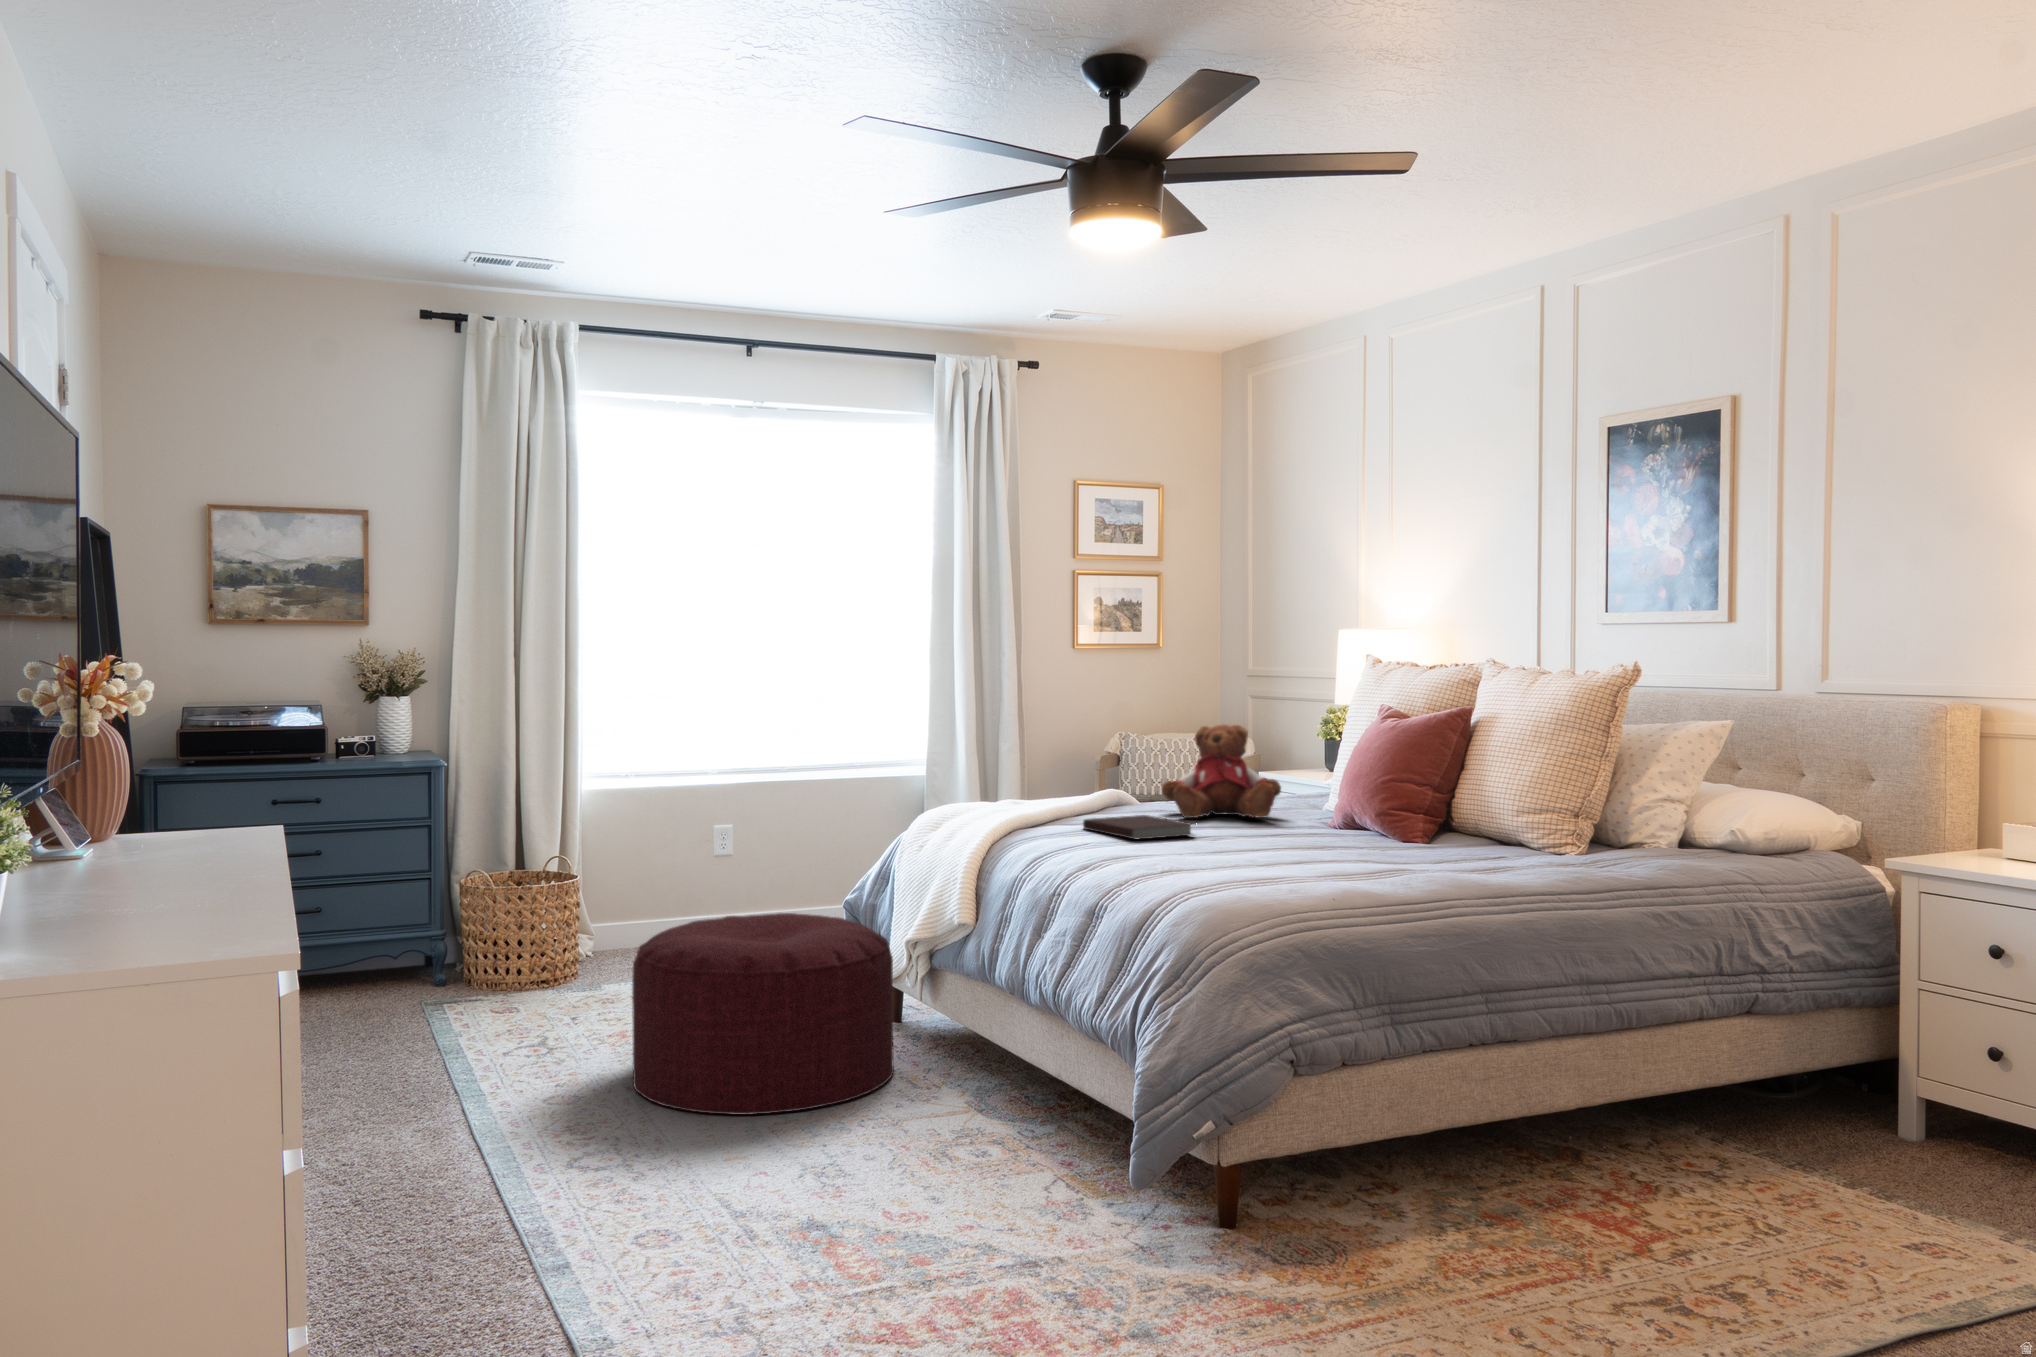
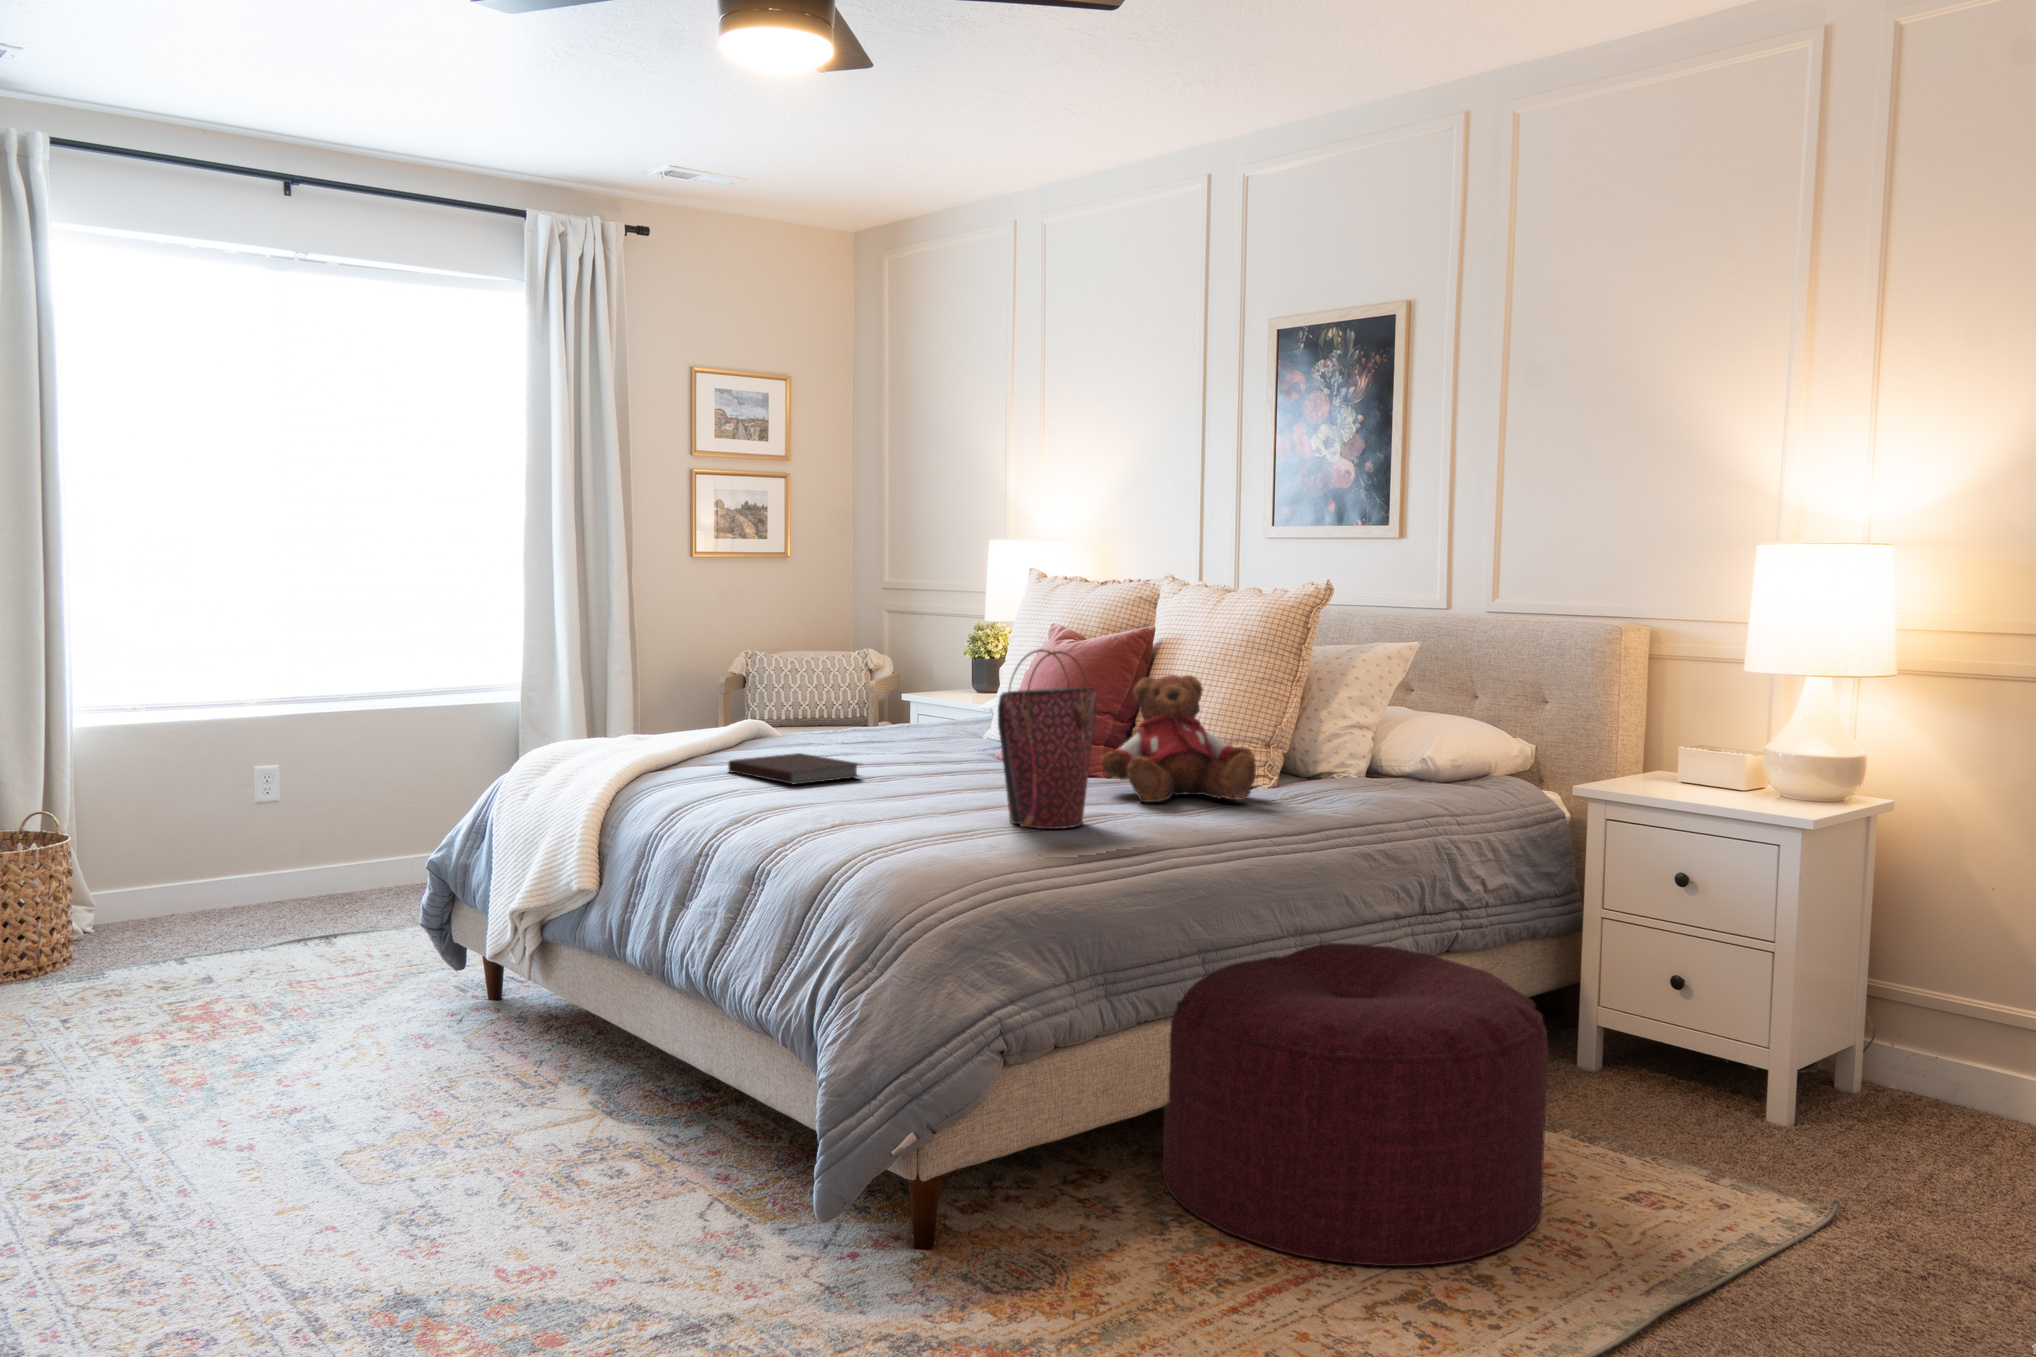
handbag: none [1300,723,1393,879] -> present [998,649,1097,829]
teddy bear: present [1162,725,1281,818] -> present [1102,675,1256,802]
ottoman: present [632,913,894,1115] -> present [1163,943,1548,1266]

